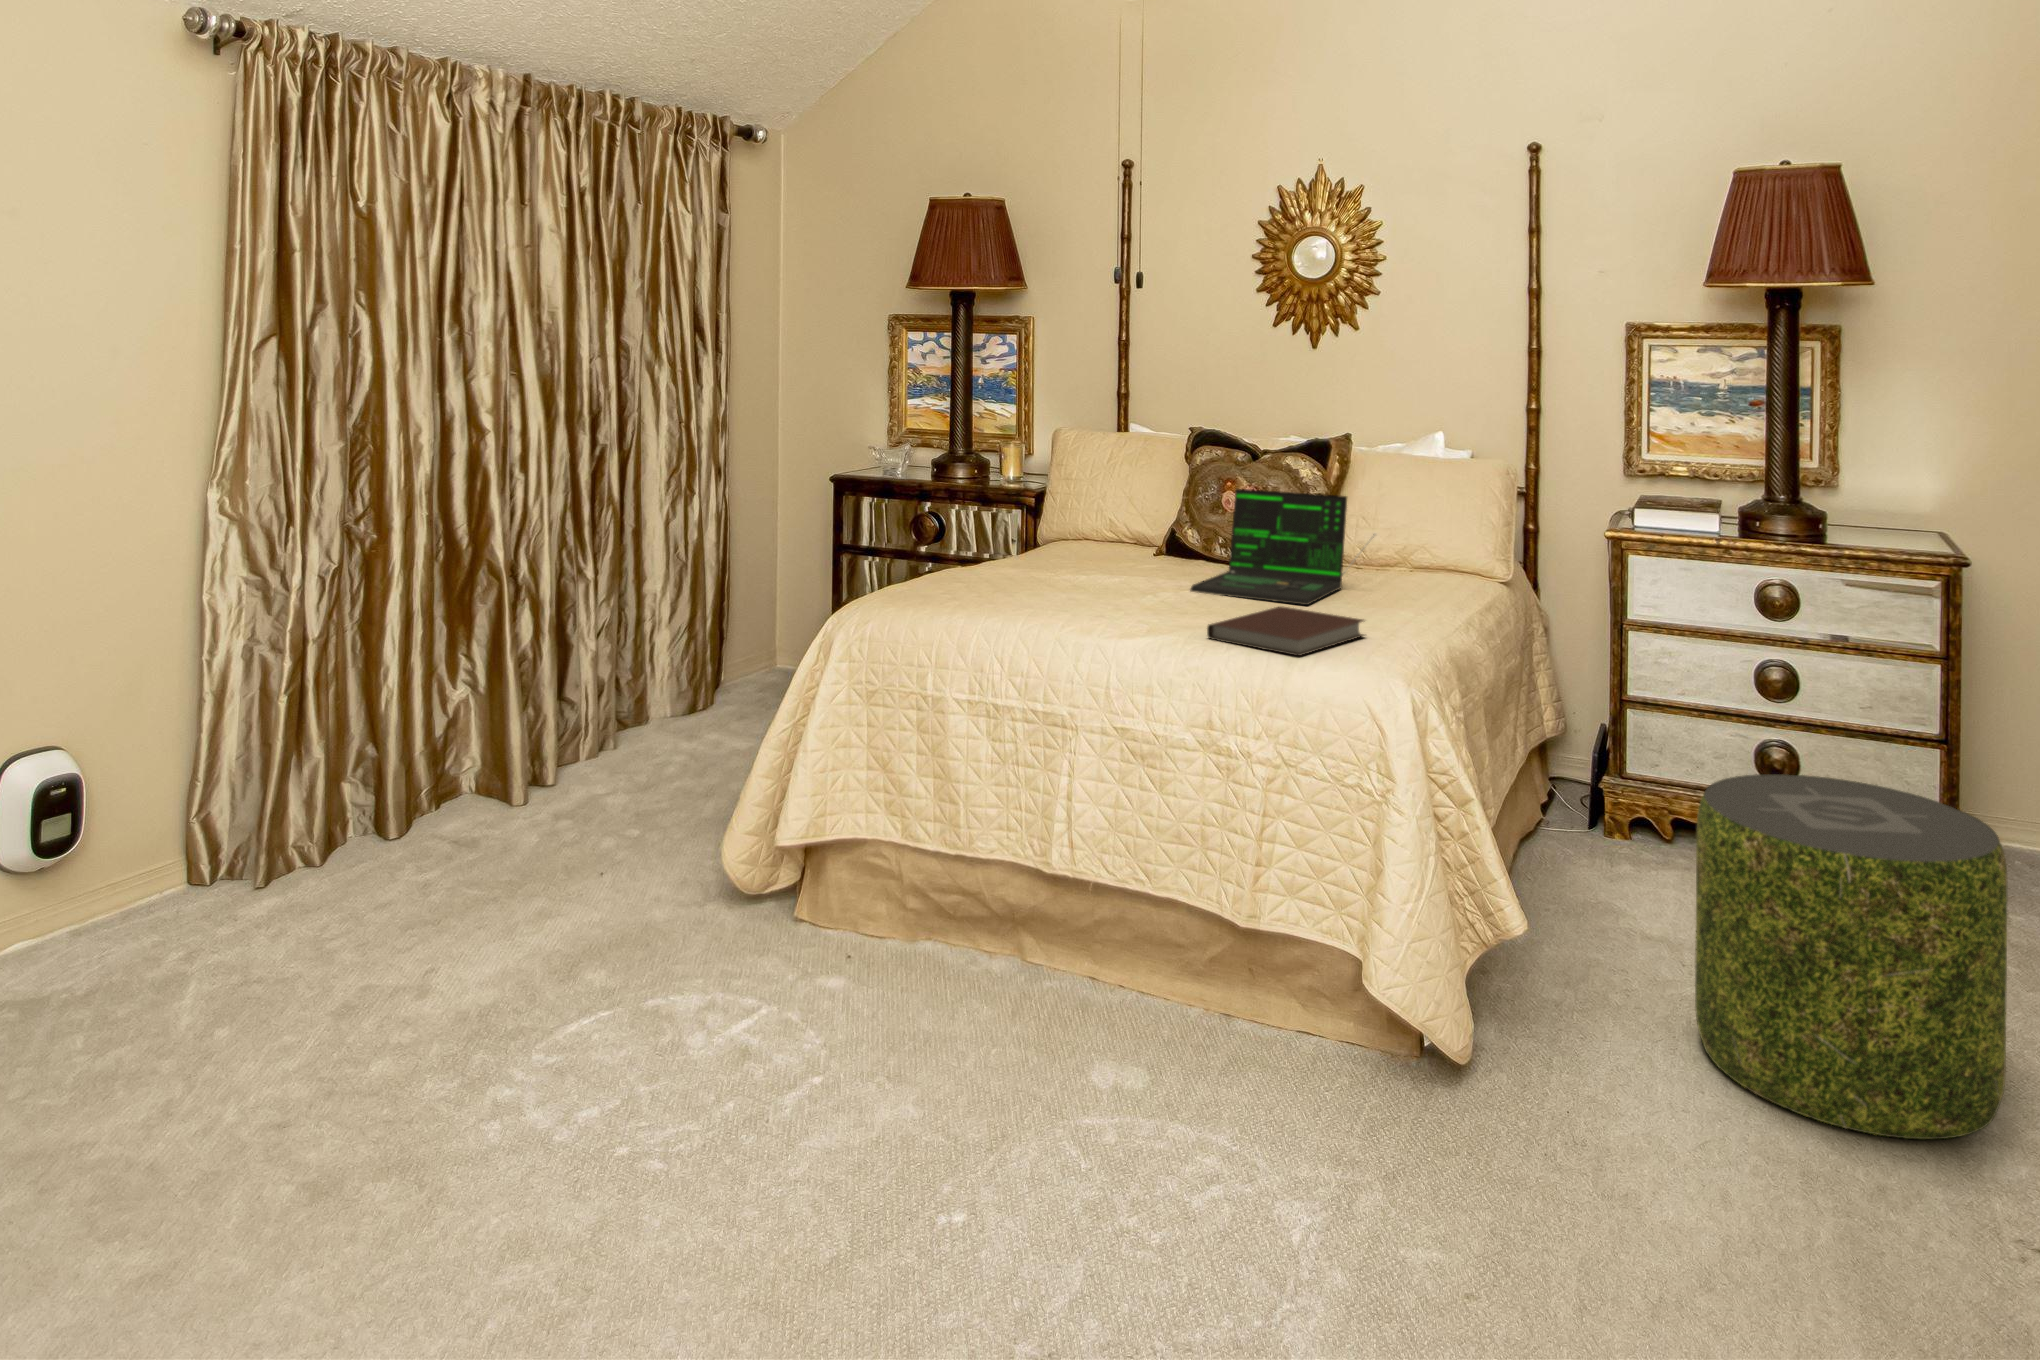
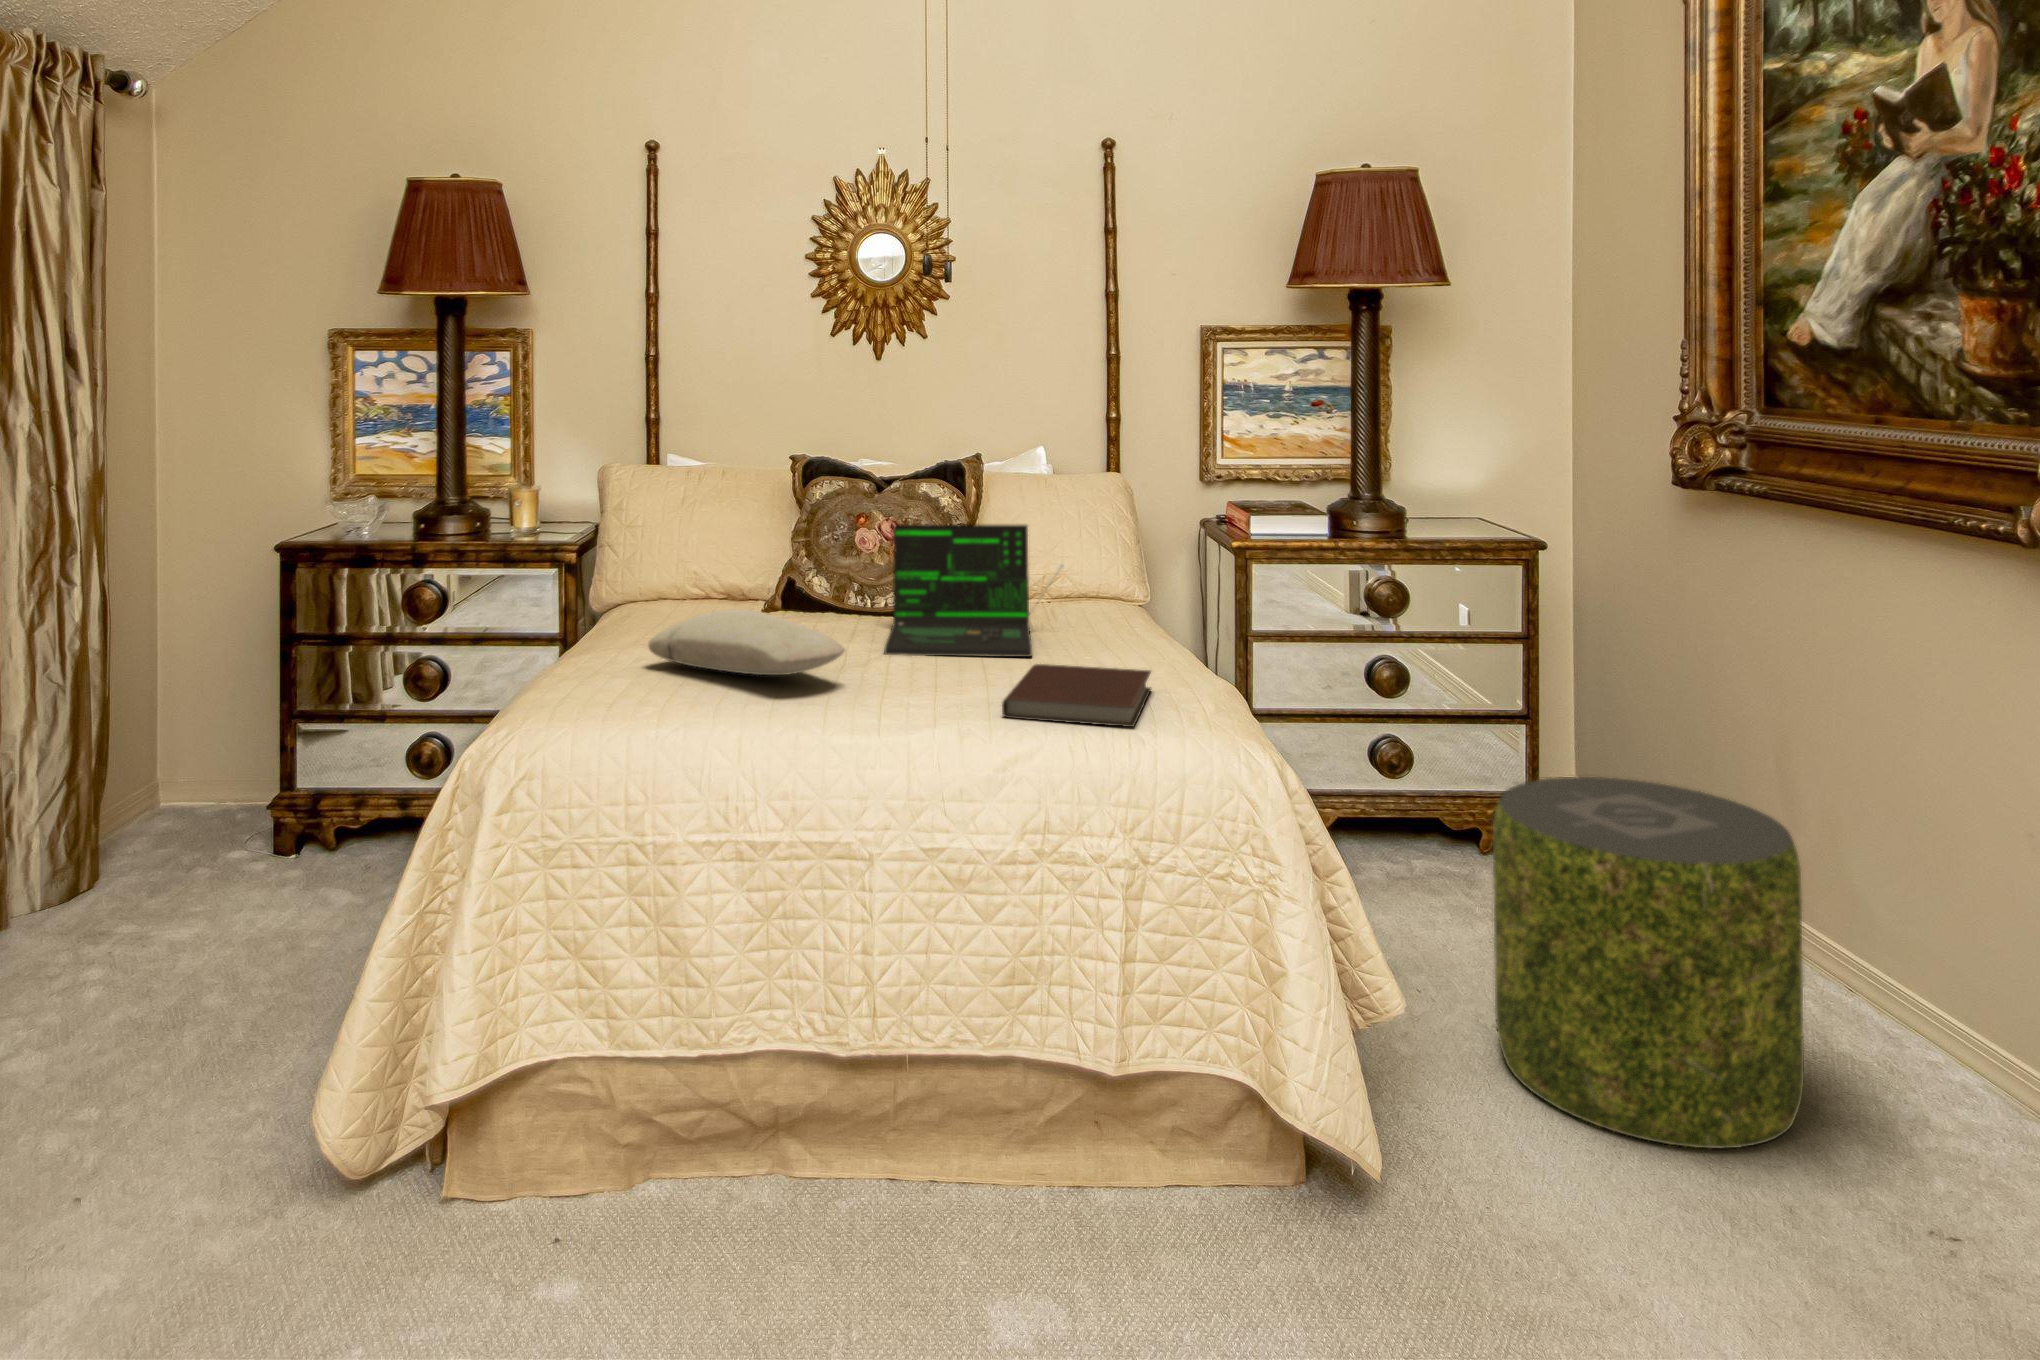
pillow: none [1000,543,1125,593] -> present [649,610,845,675]

